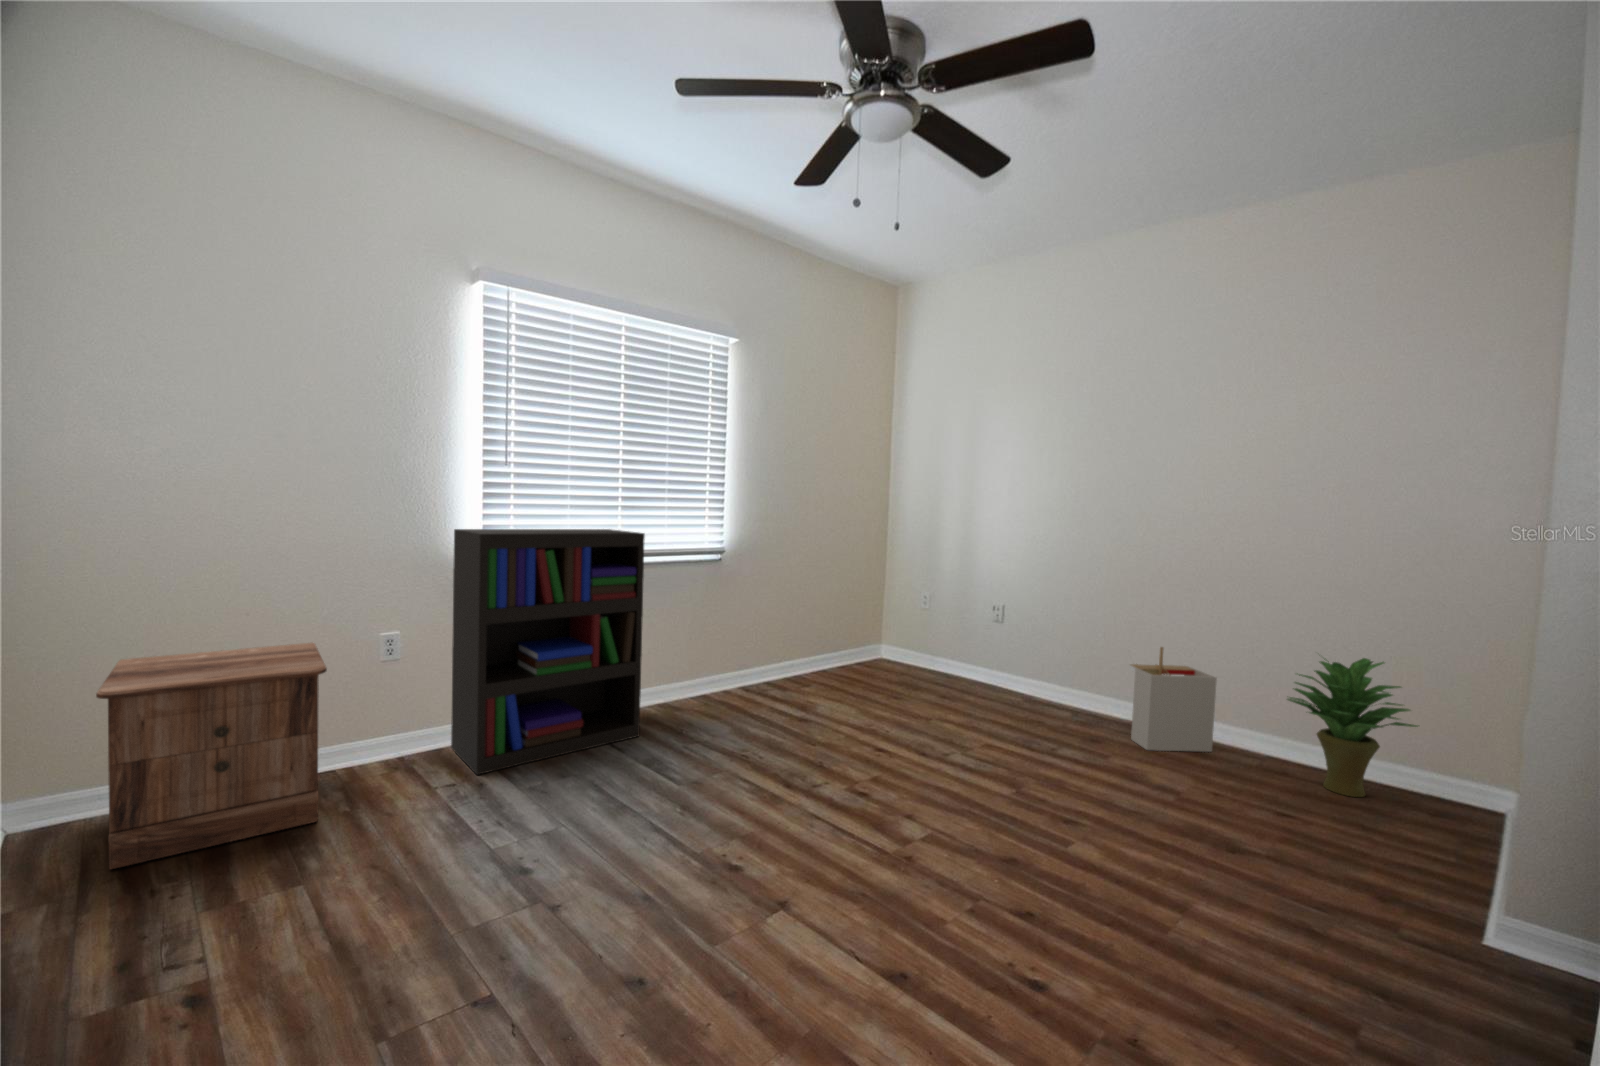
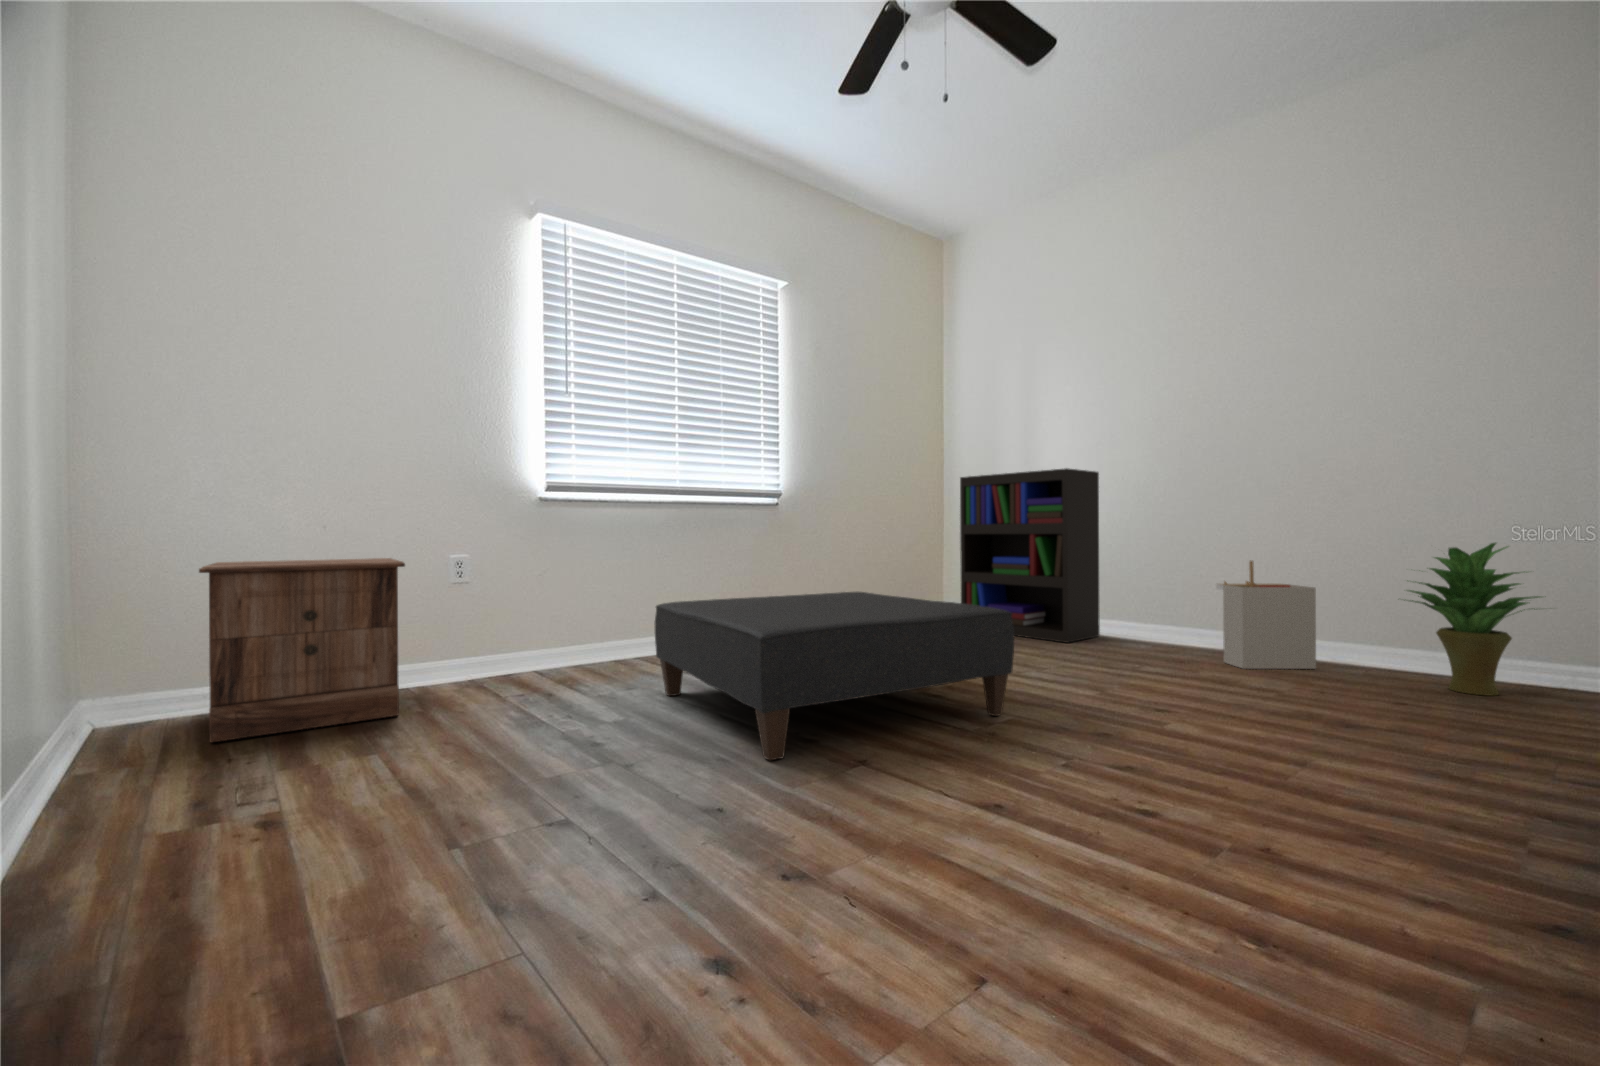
bookshelf: present [451,529,645,775] -> present [960,468,1100,643]
ottoman: none [588,670,935,902] -> present [655,592,1014,760]

